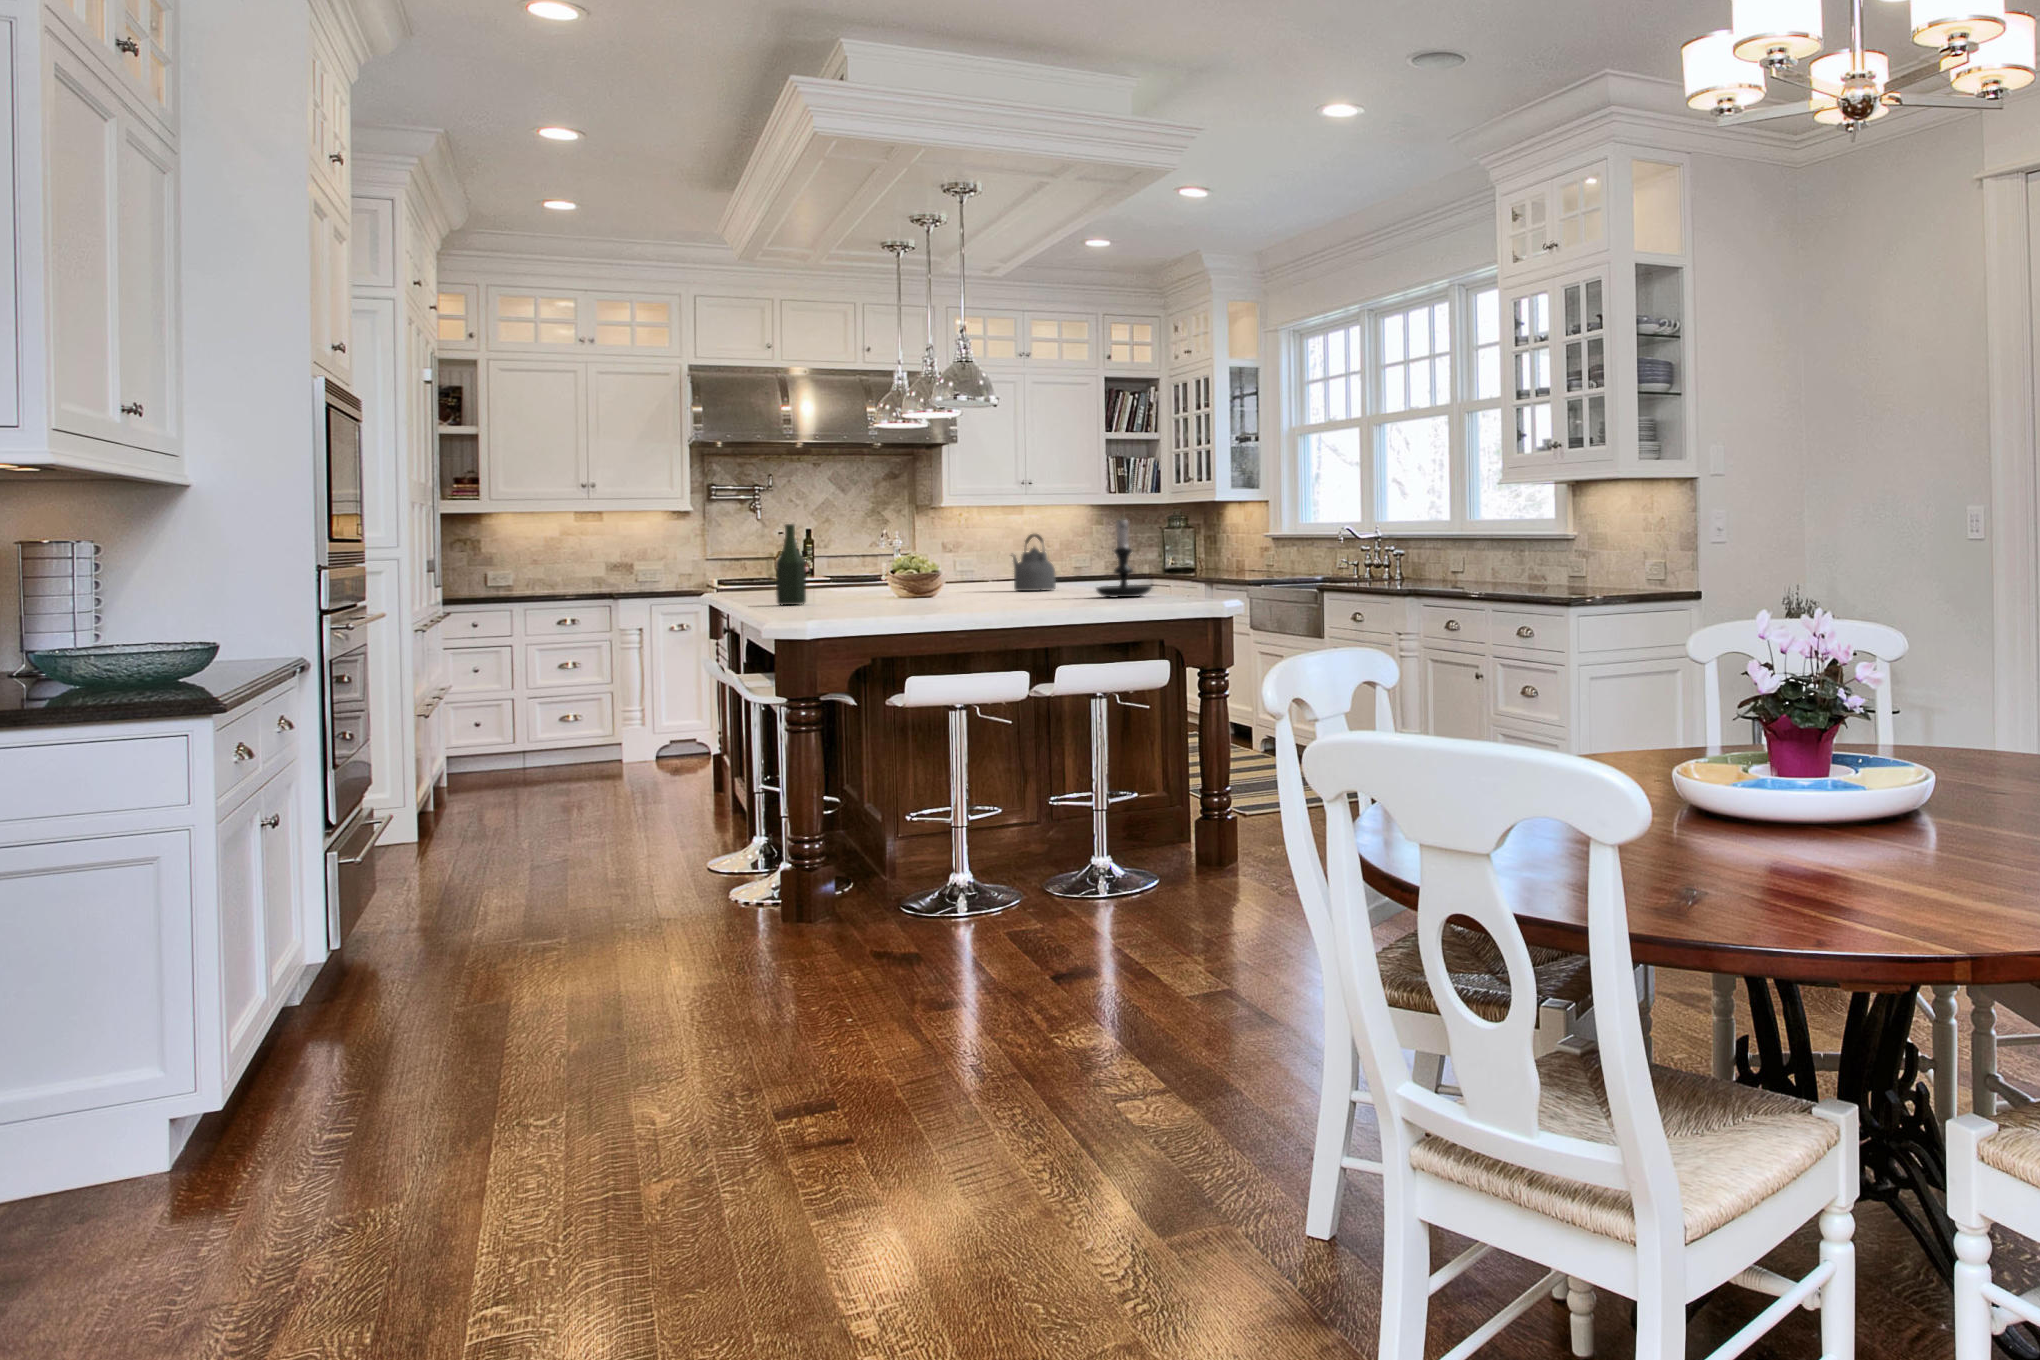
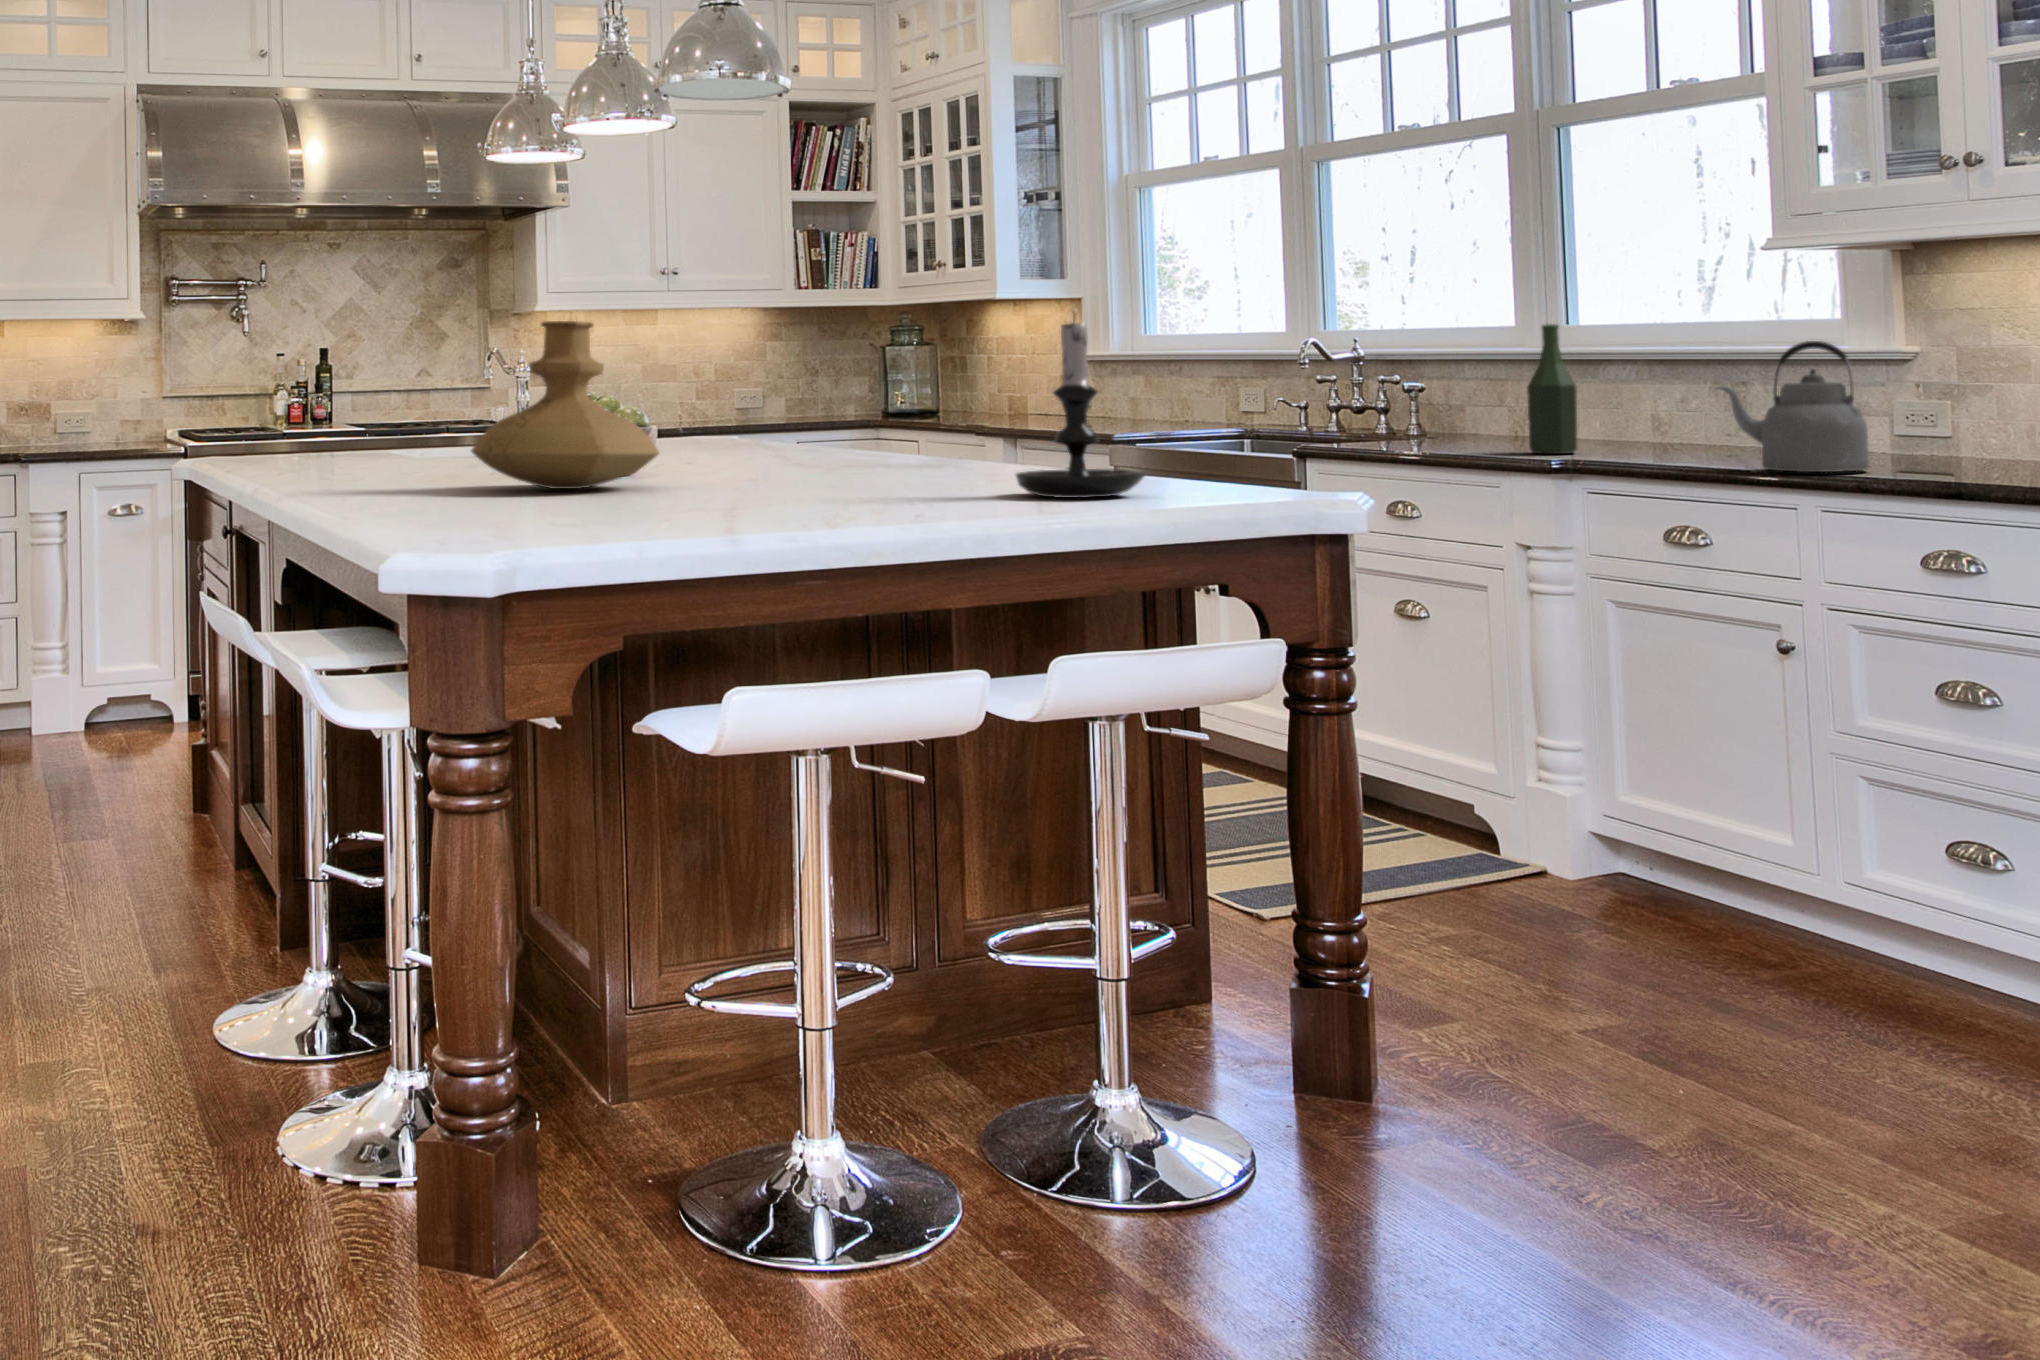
vase: none [846,519,943,598] -> present [471,321,659,489]
bottle: present [776,524,806,605] -> present [1527,324,1577,454]
kettle: present [1011,534,1056,591] -> present [1718,341,1869,472]

